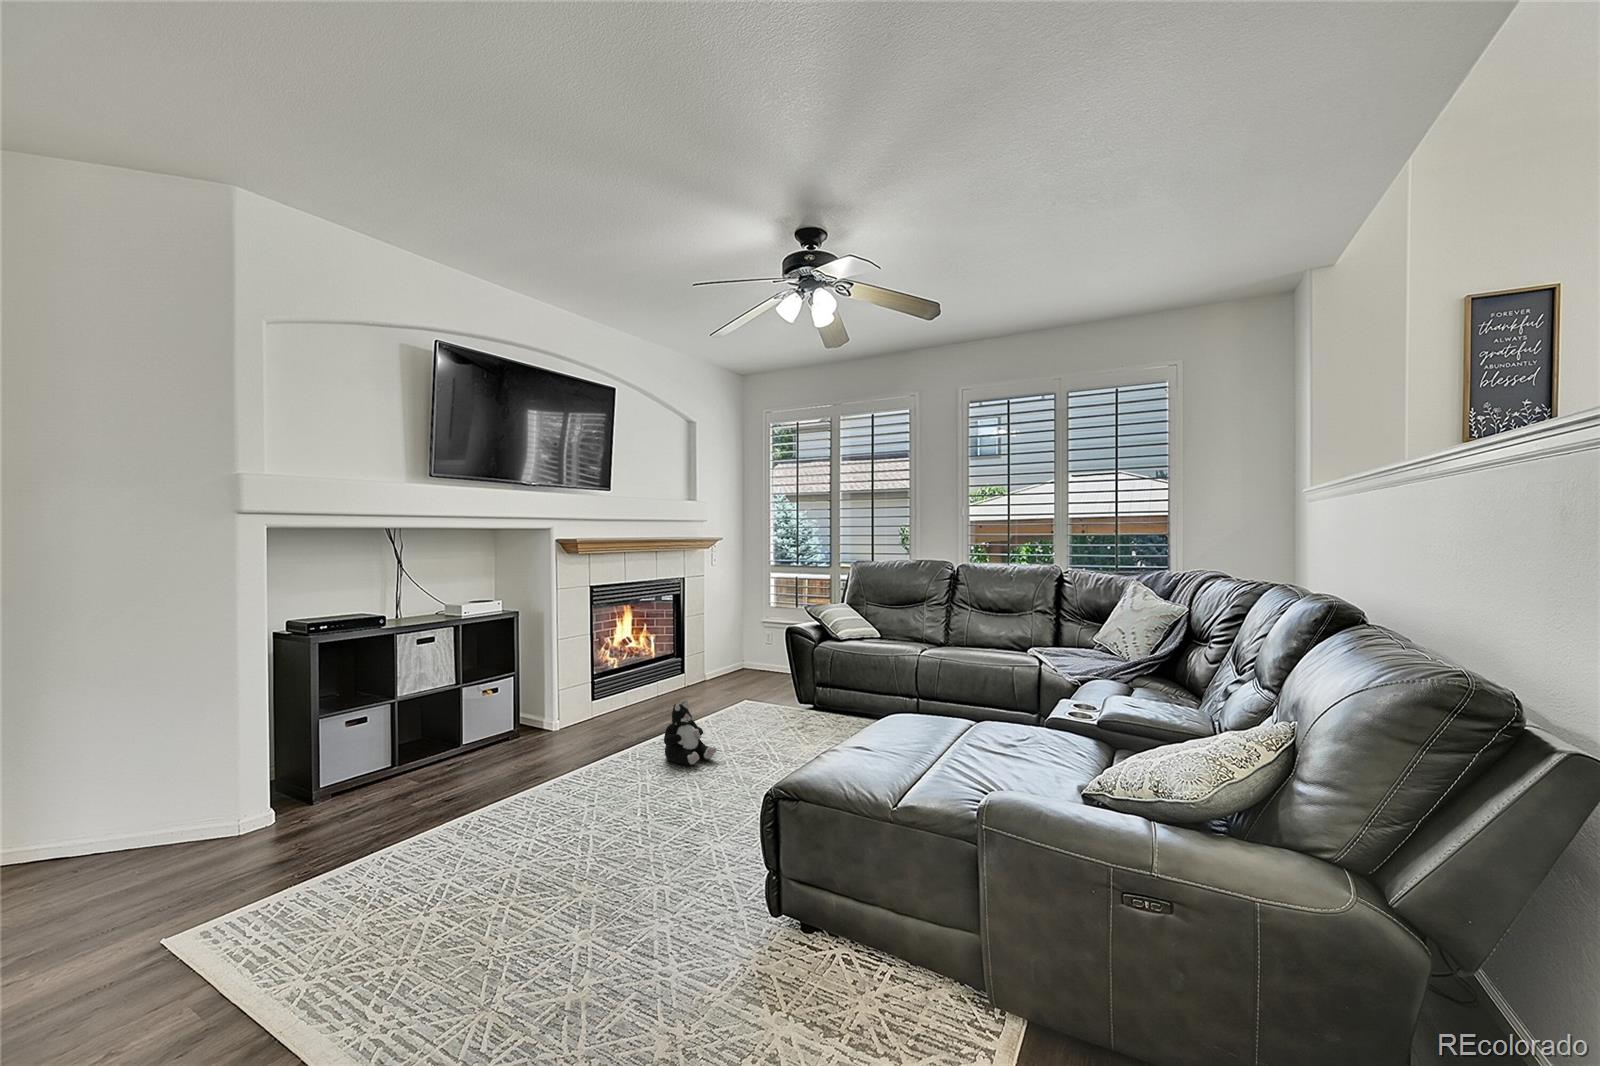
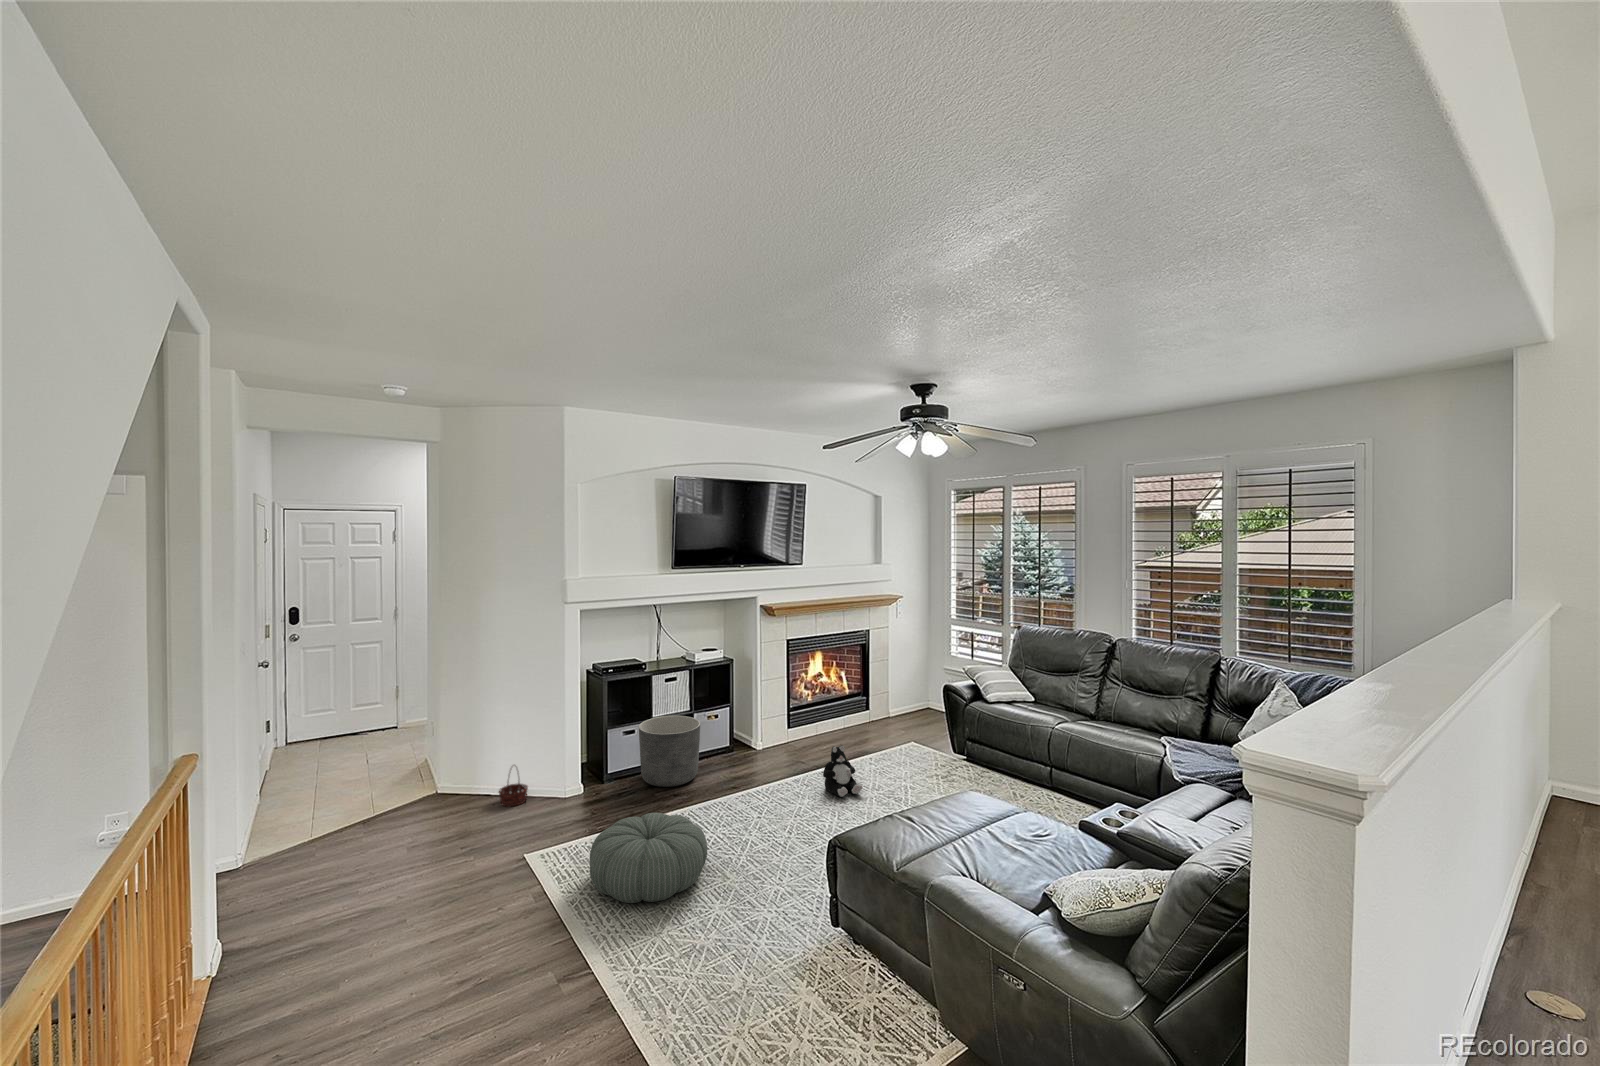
planter: none [379,691,480,793] -> present [639,716,700,787]
basket: none [99,793,166,868] -> present [499,782,528,807]
pouf: none [323,813,540,968] -> present [590,813,707,903]

